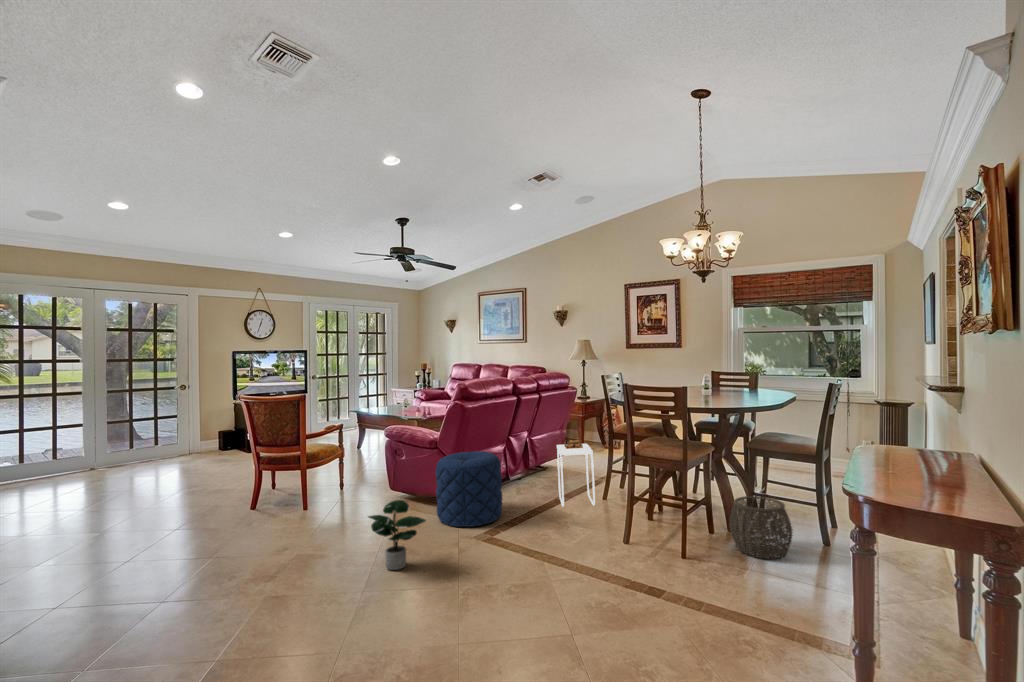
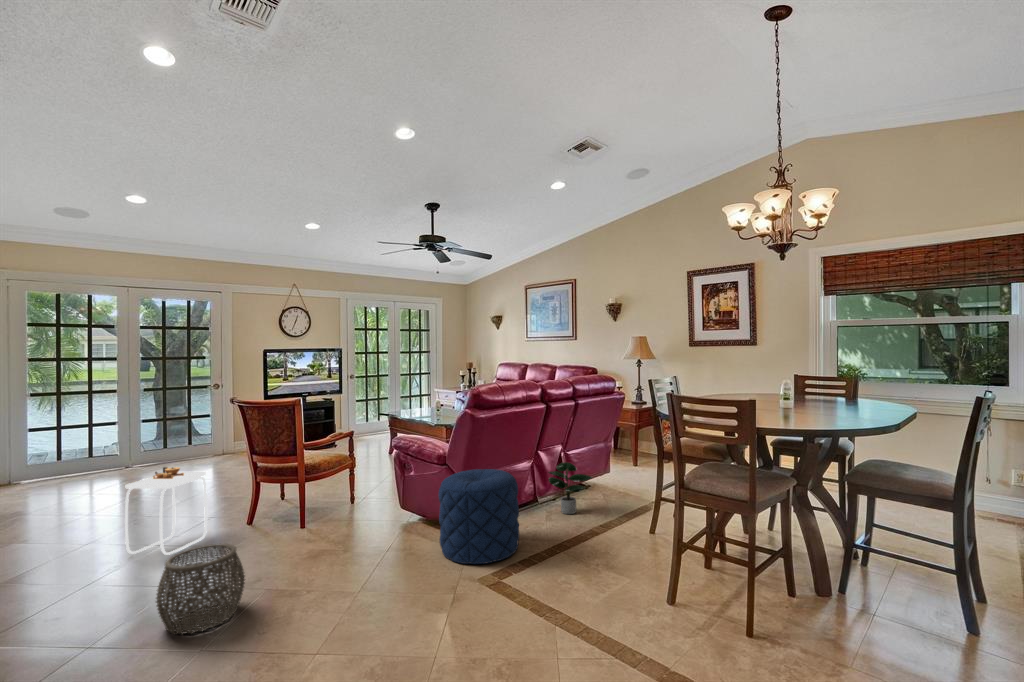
side table: present [557,440,595,506] -> present [125,467,207,555]
woven basket: present [730,496,792,559] -> present [156,544,245,634]
potted plant: present [368,500,426,570] -> present [548,462,592,514]

